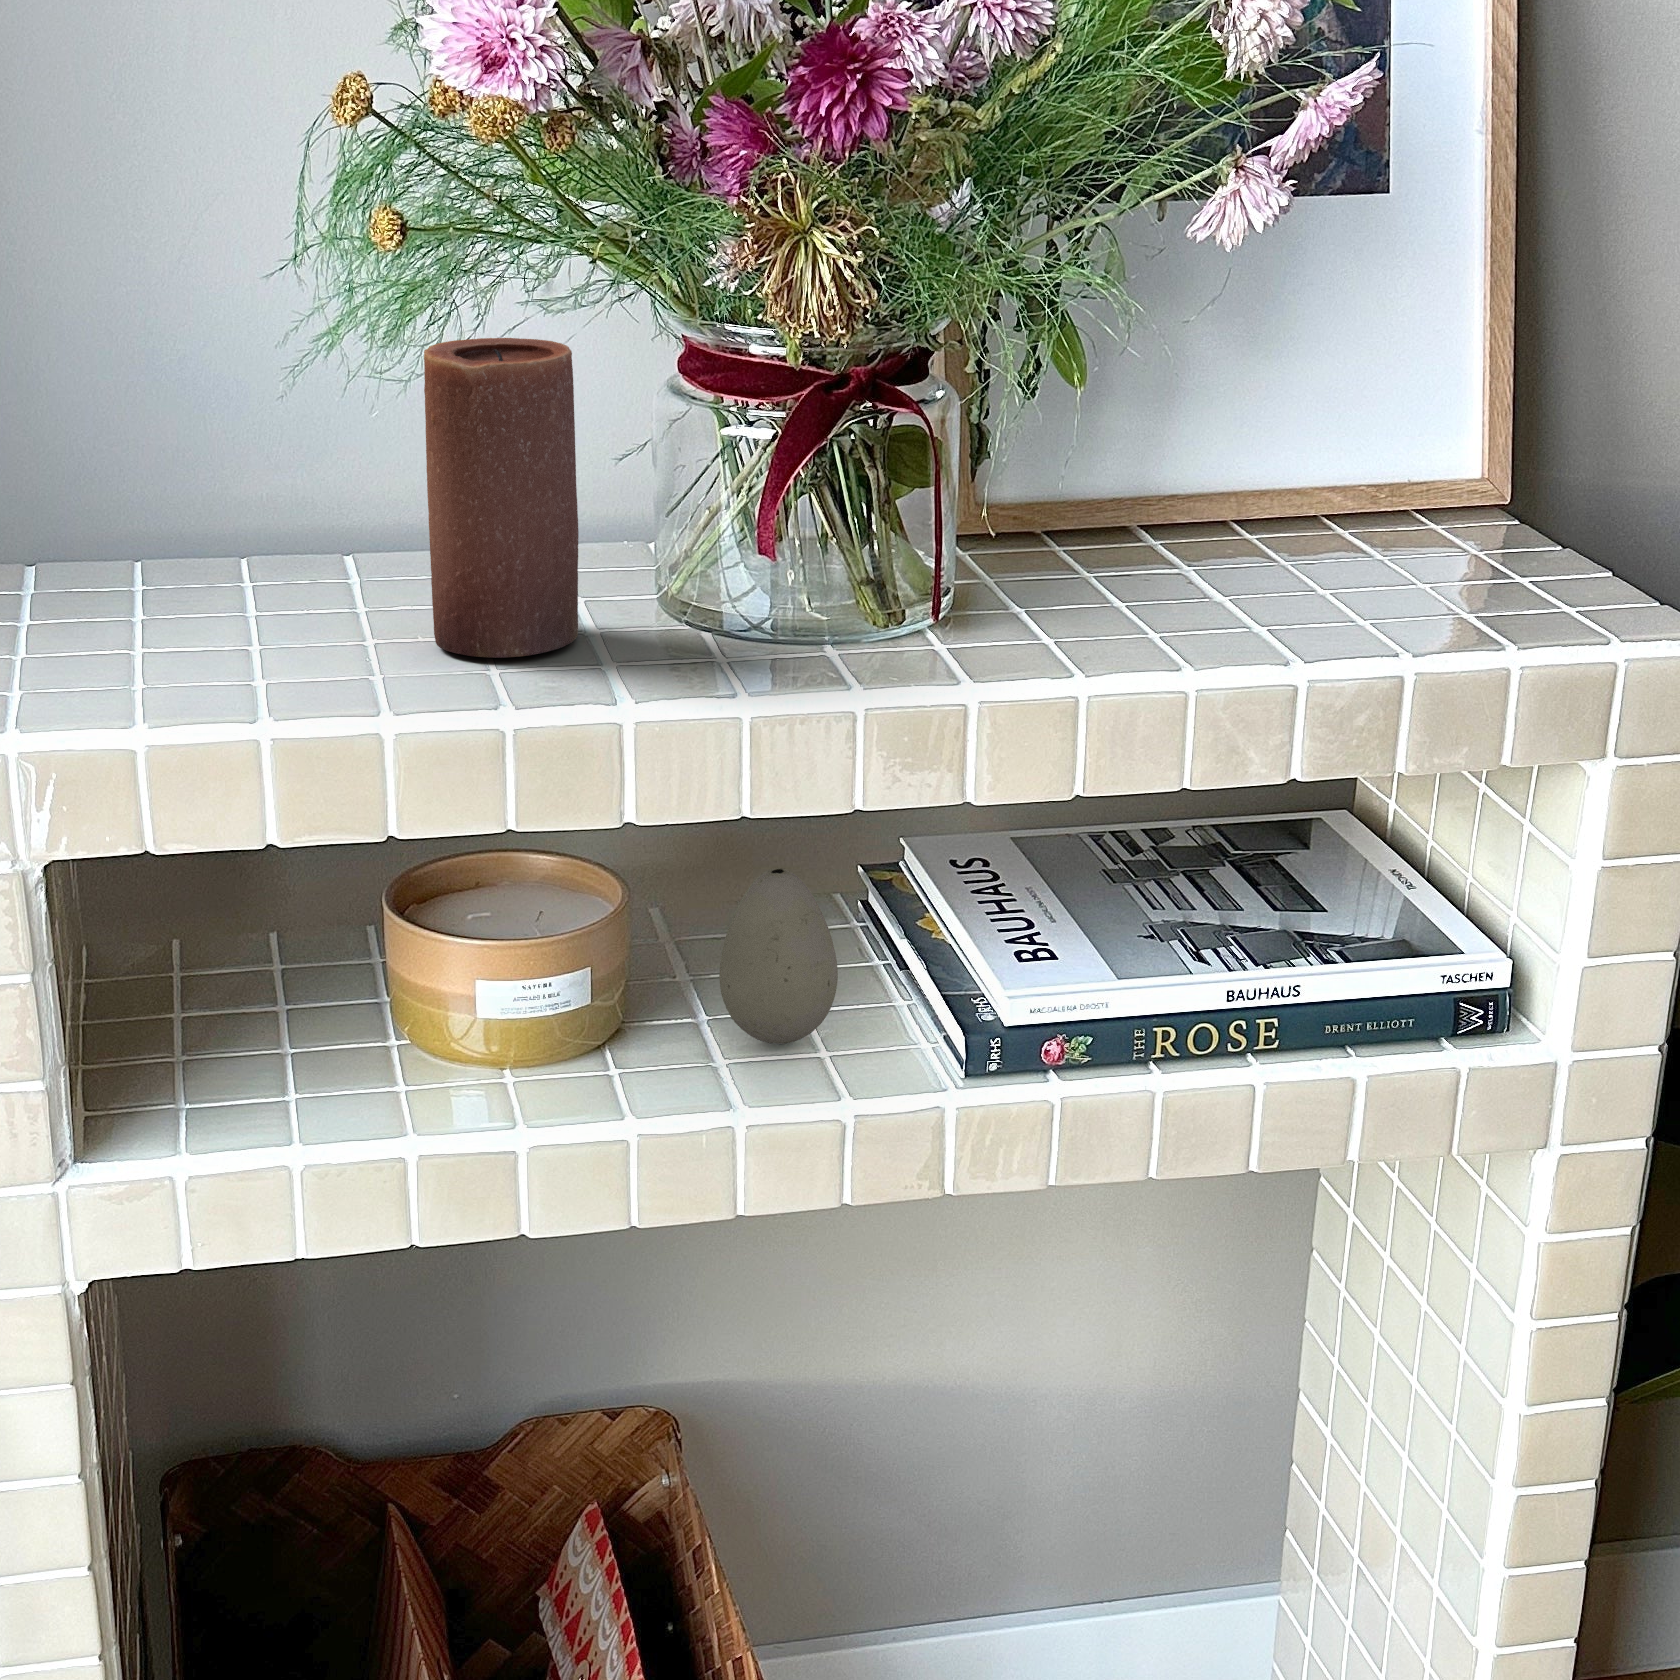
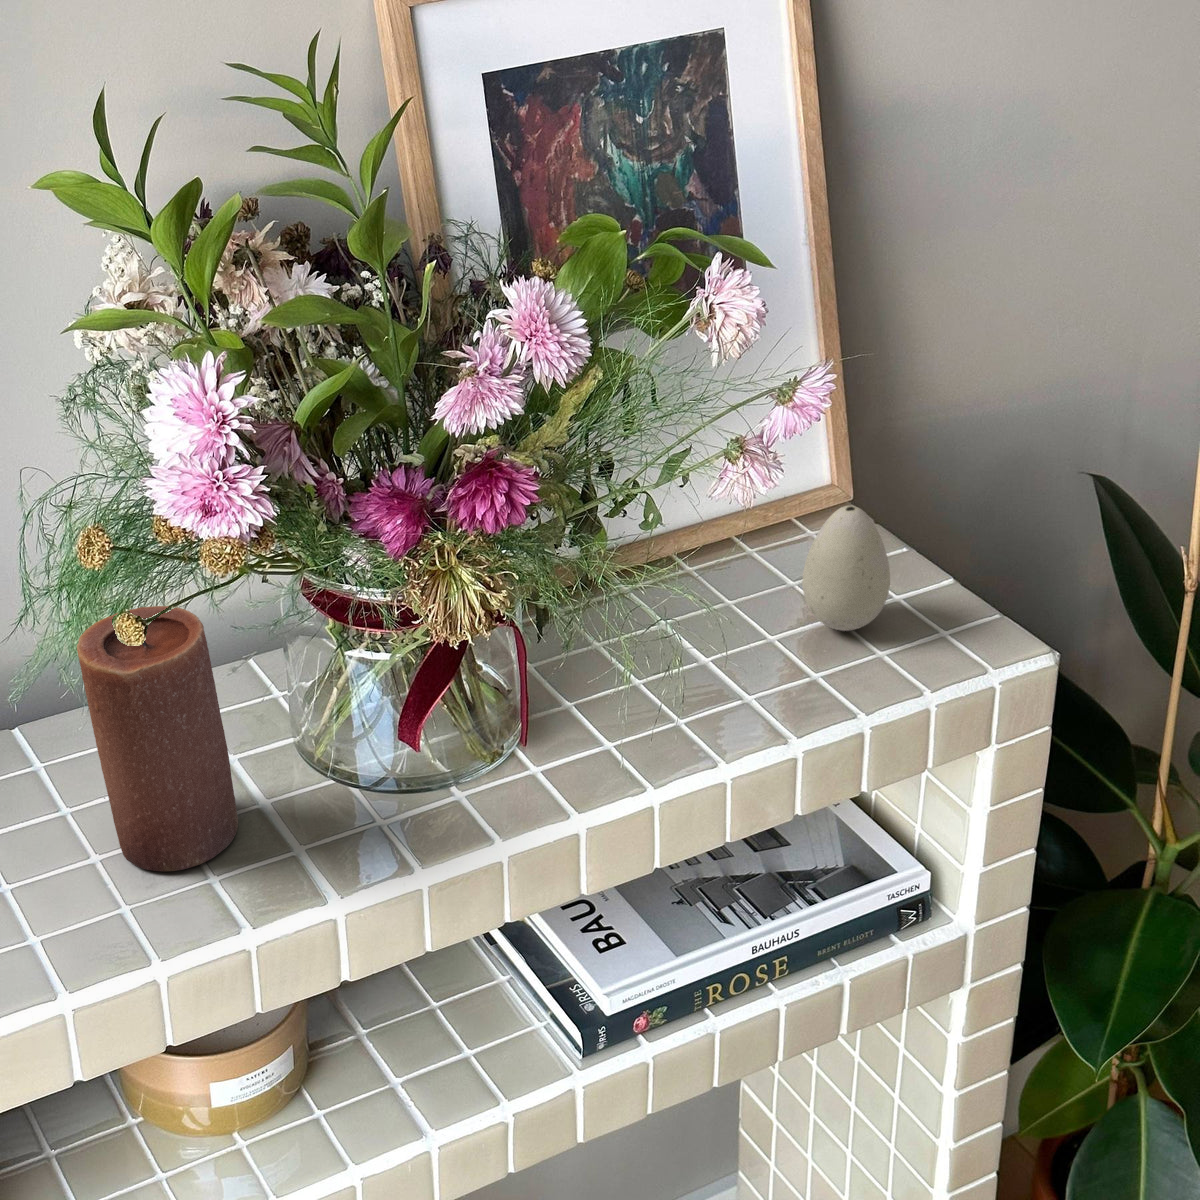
decorative egg: present [719,868,838,1044] -> present [802,506,890,631]

